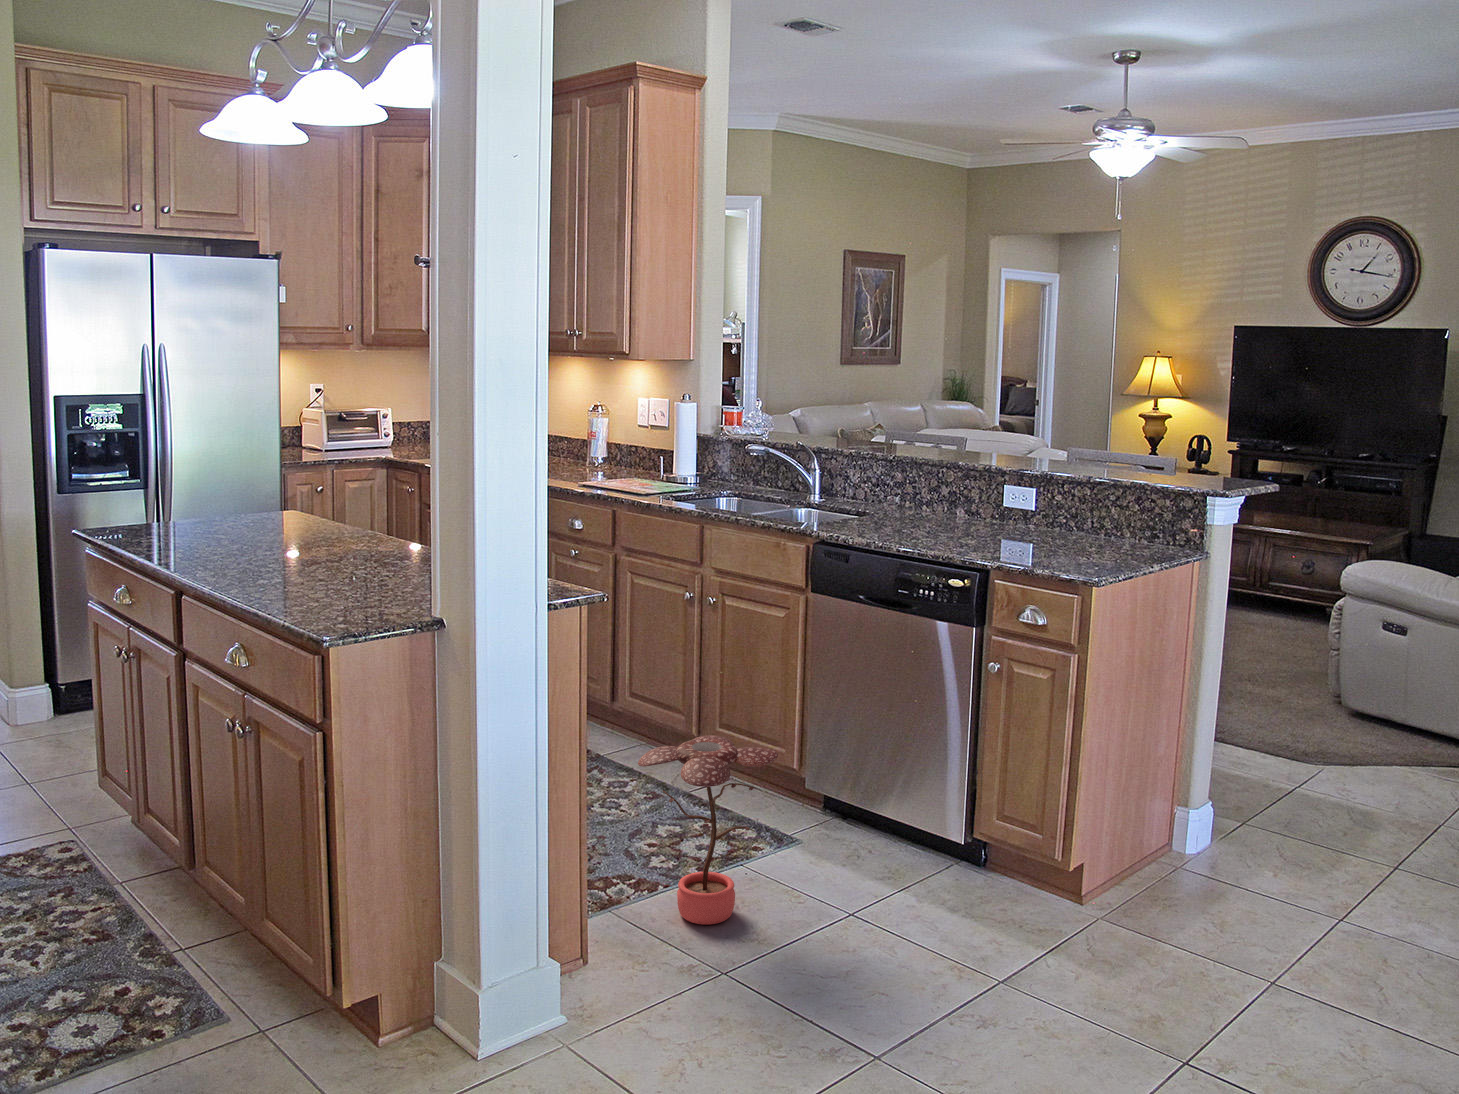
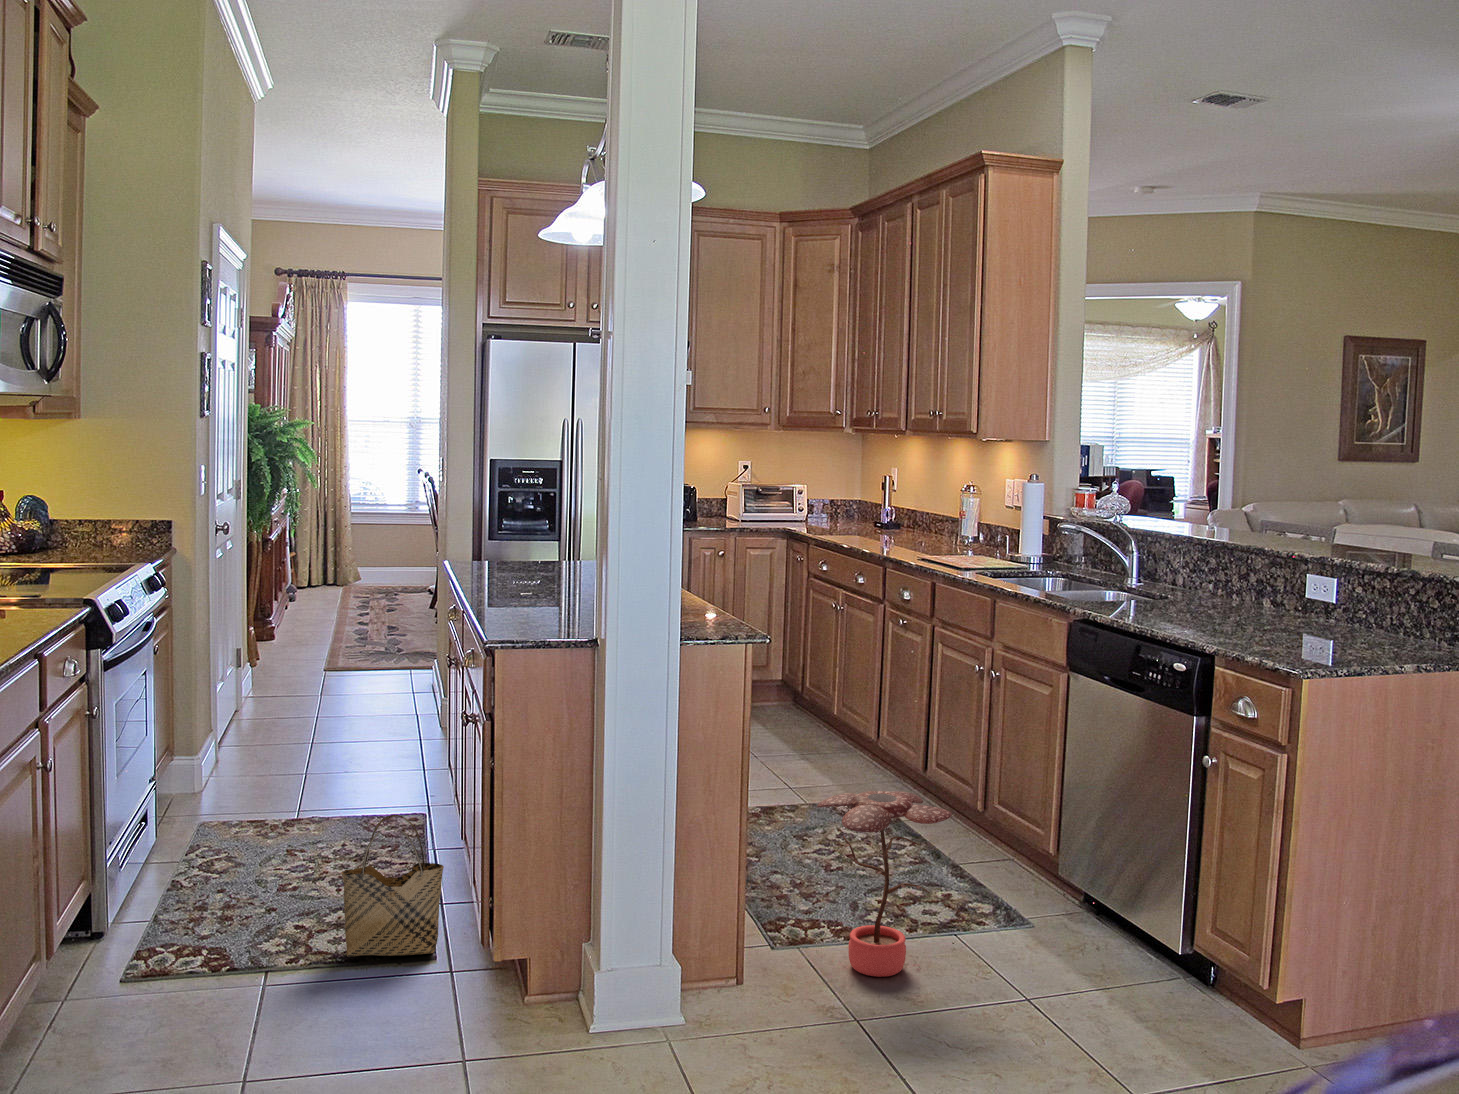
woven basket: none [97,862,230,1048] -> present [341,815,444,956]

